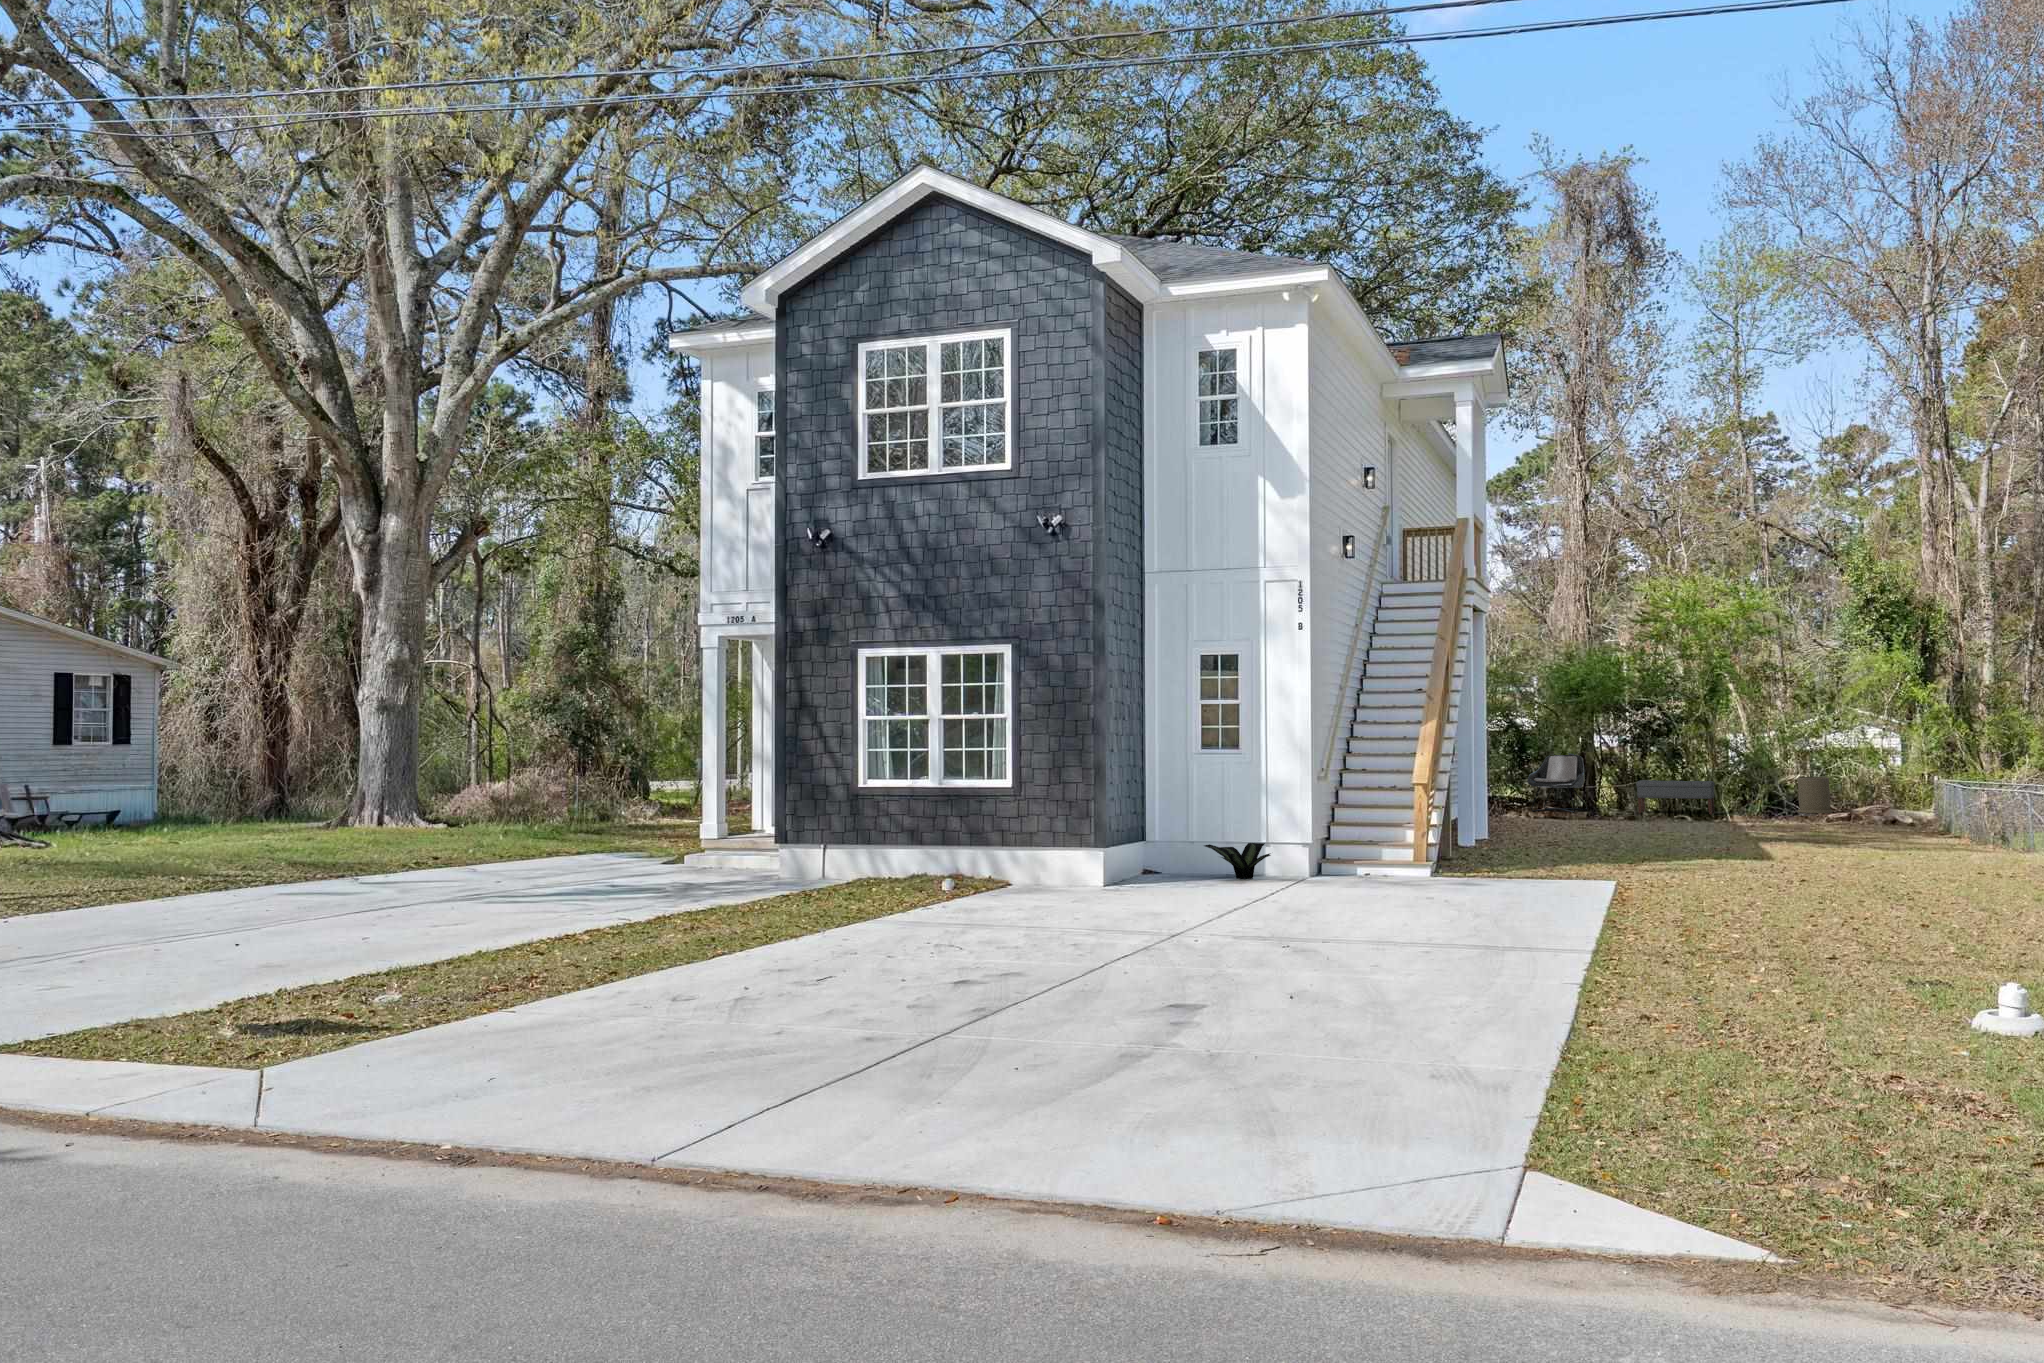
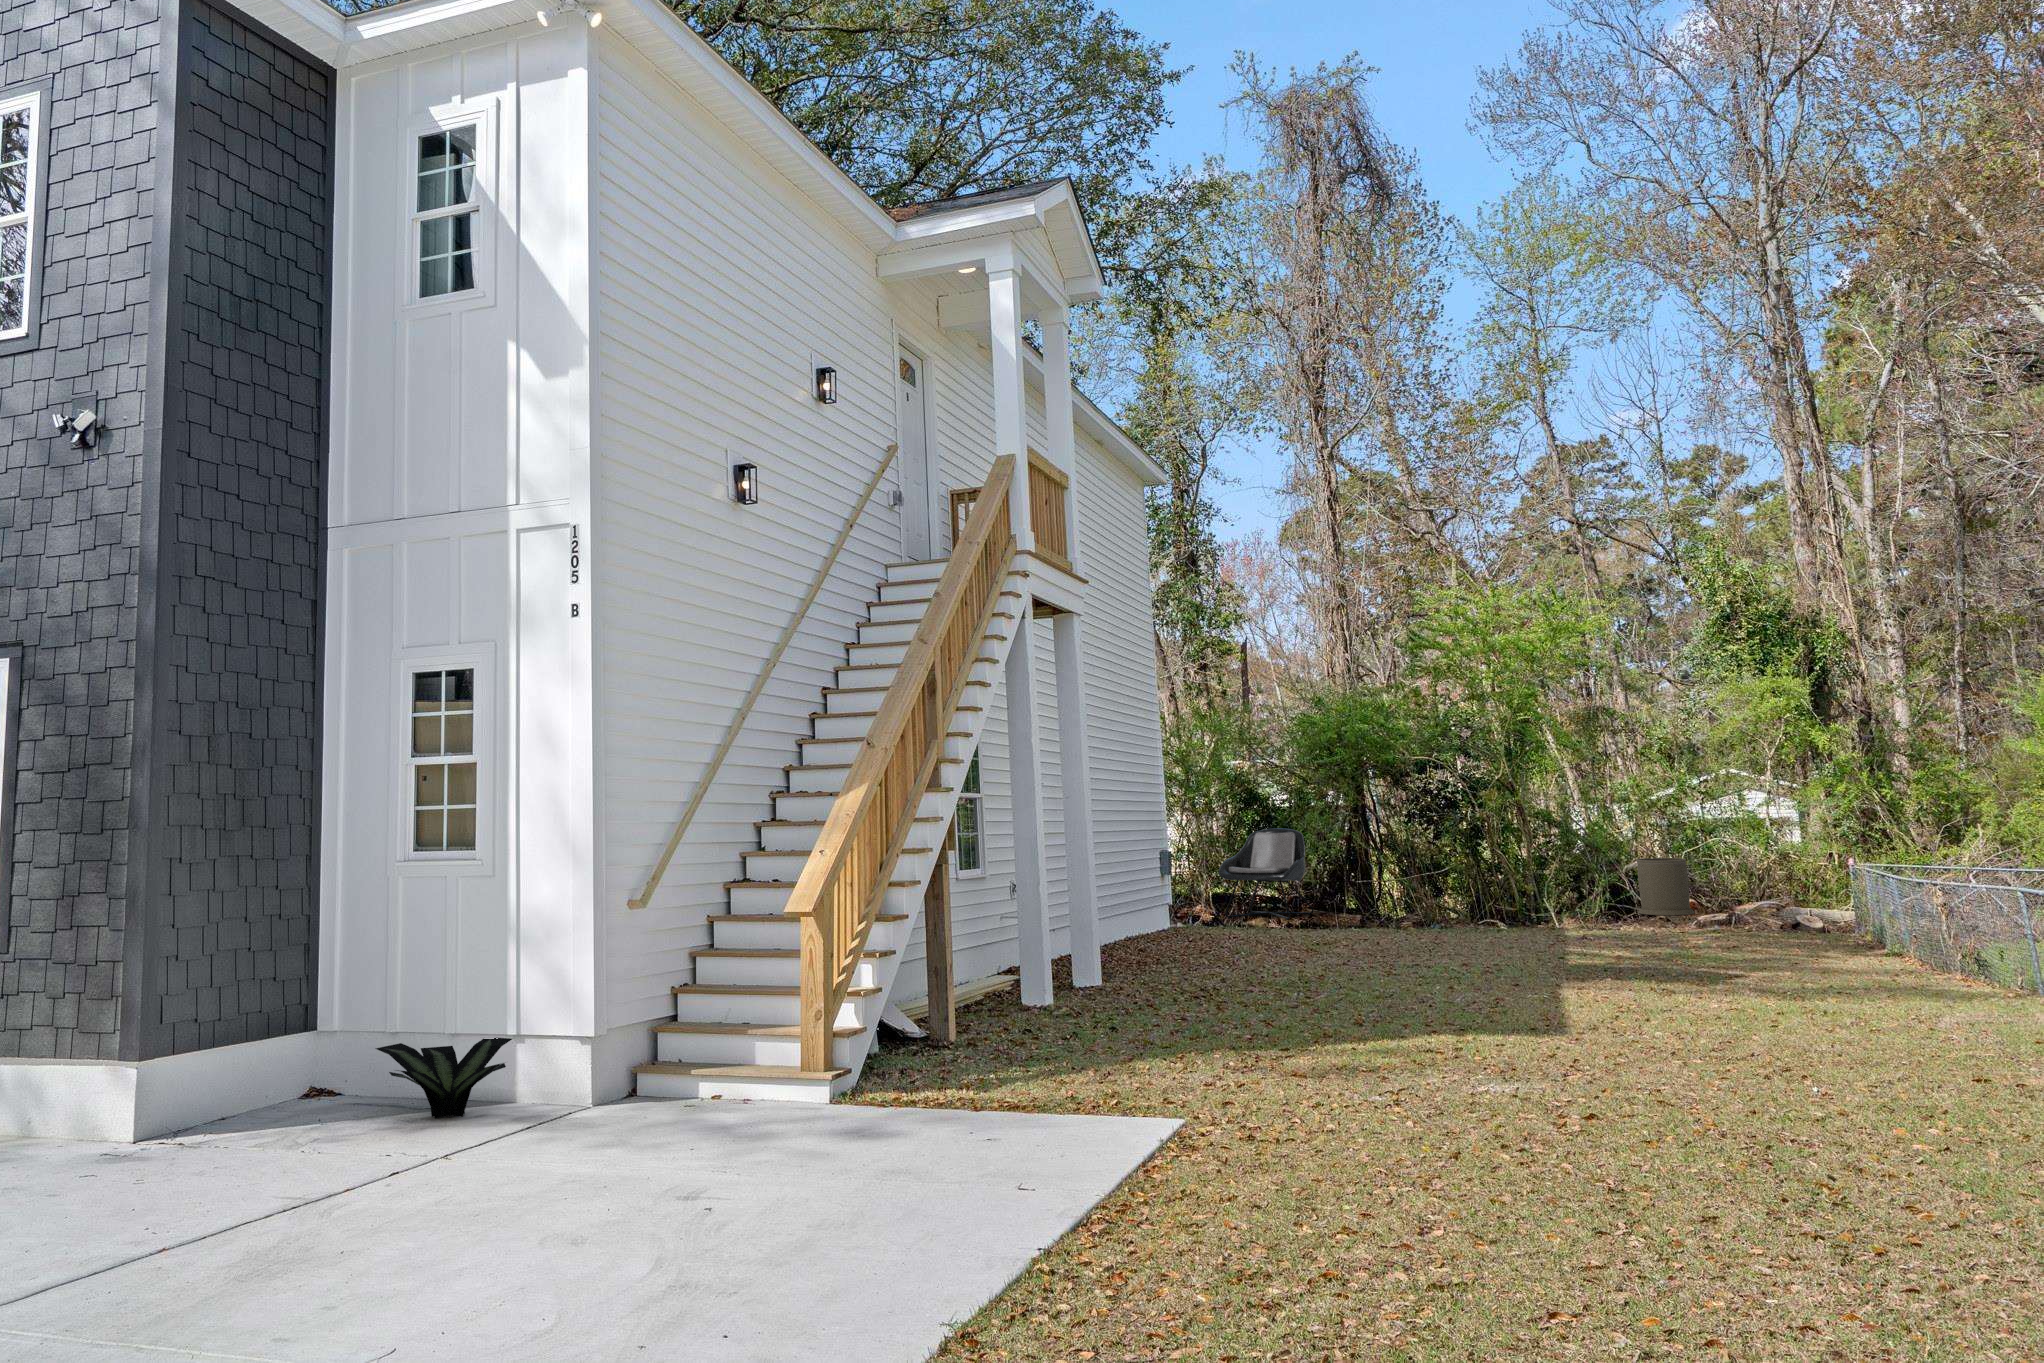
bench: present [1636,780,1715,815] -> none [1382,868,1506,921]

